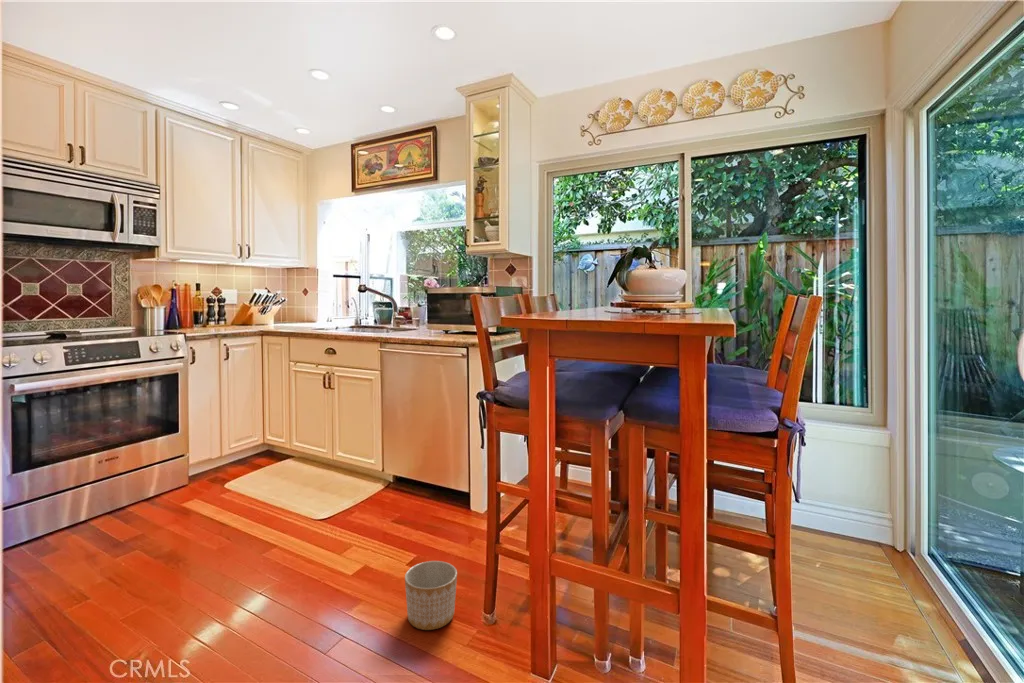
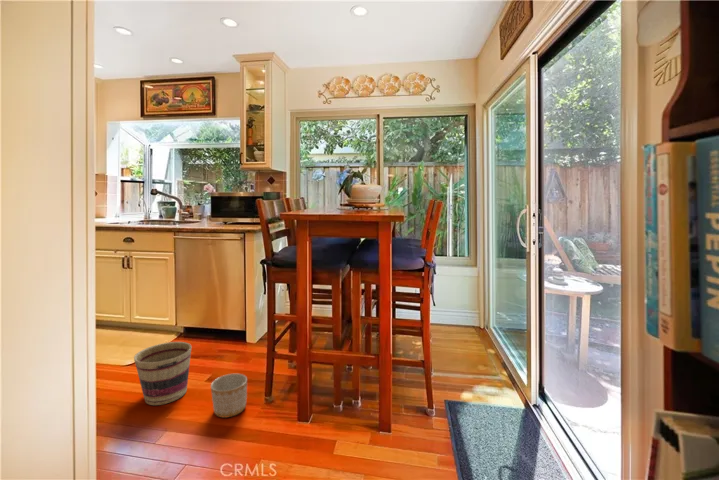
basket: none [314,499,388,589] -> present [134,342,191,405]

